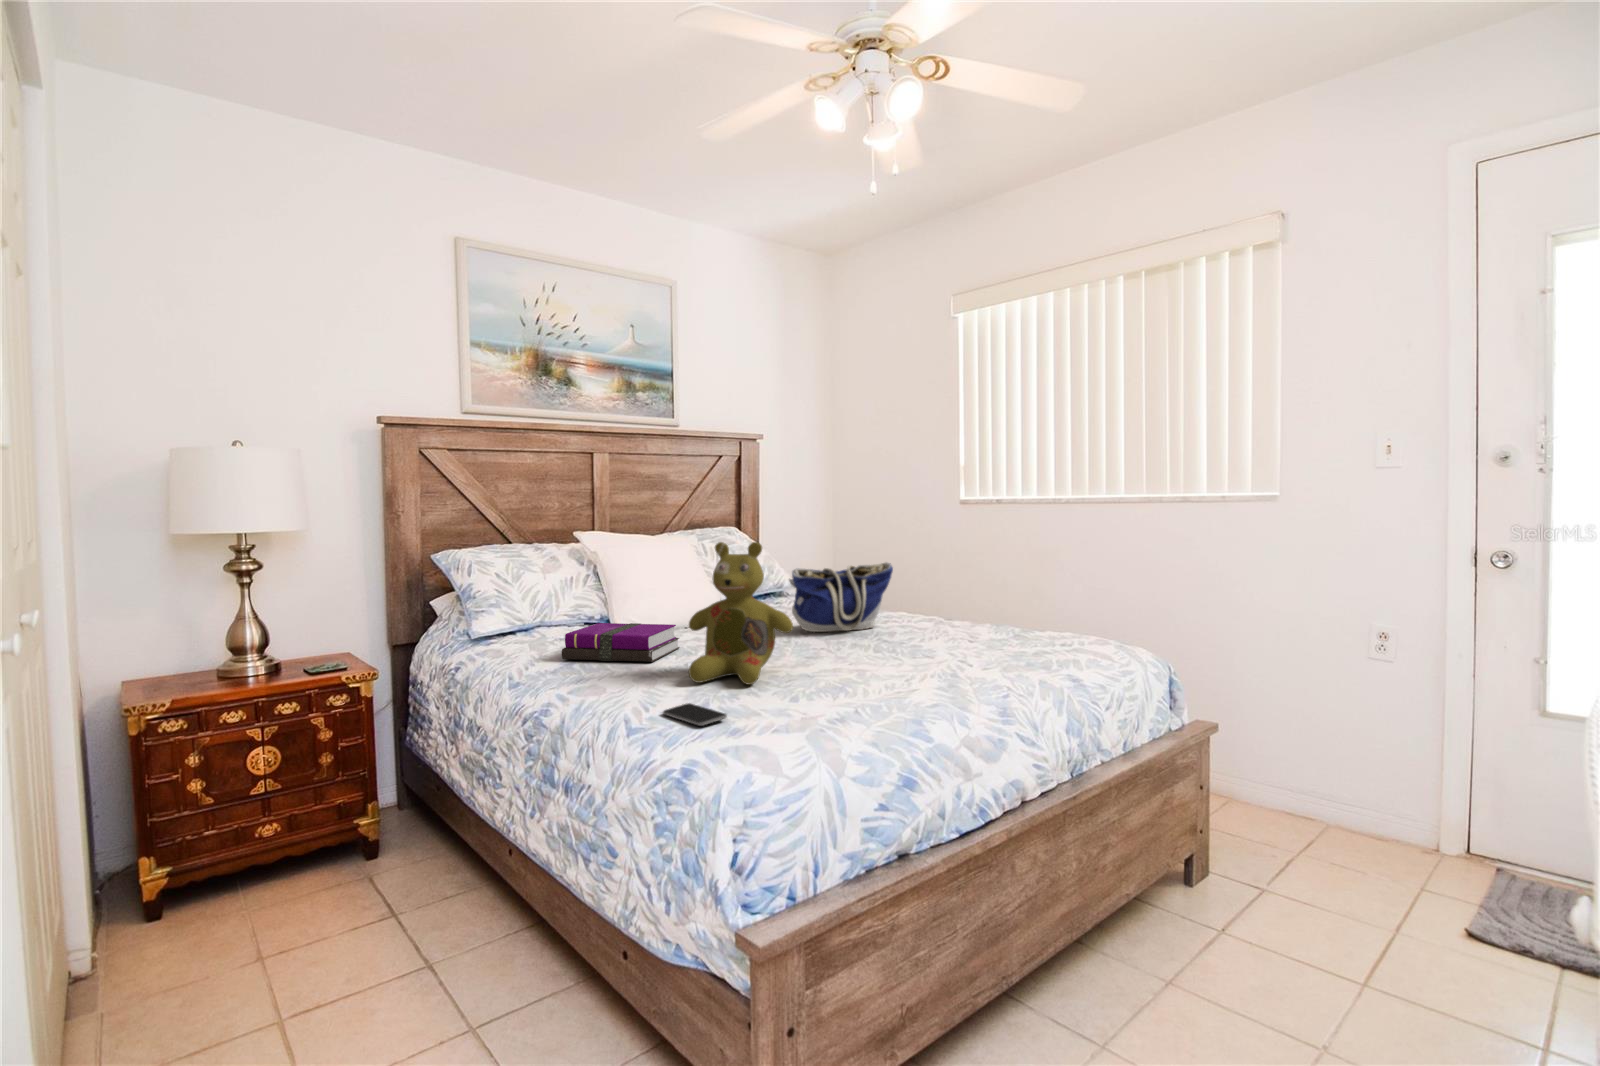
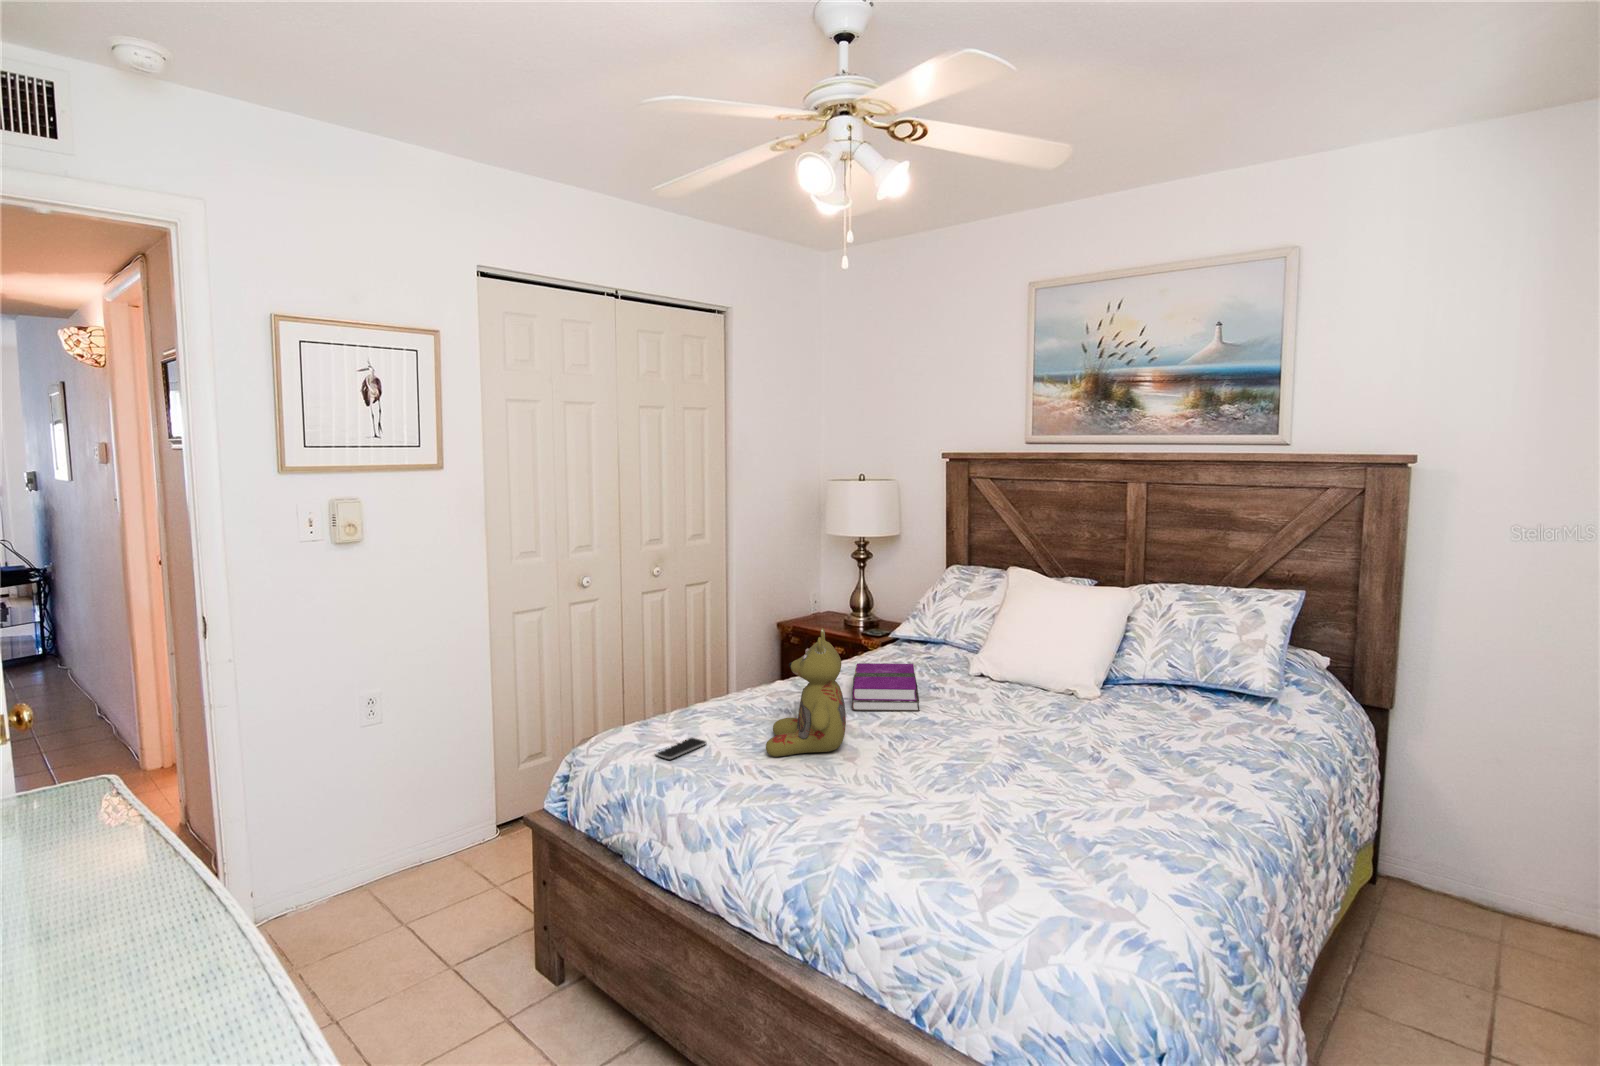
tote bag: present [789,563,893,632] -> none [1004,677,1134,791]

